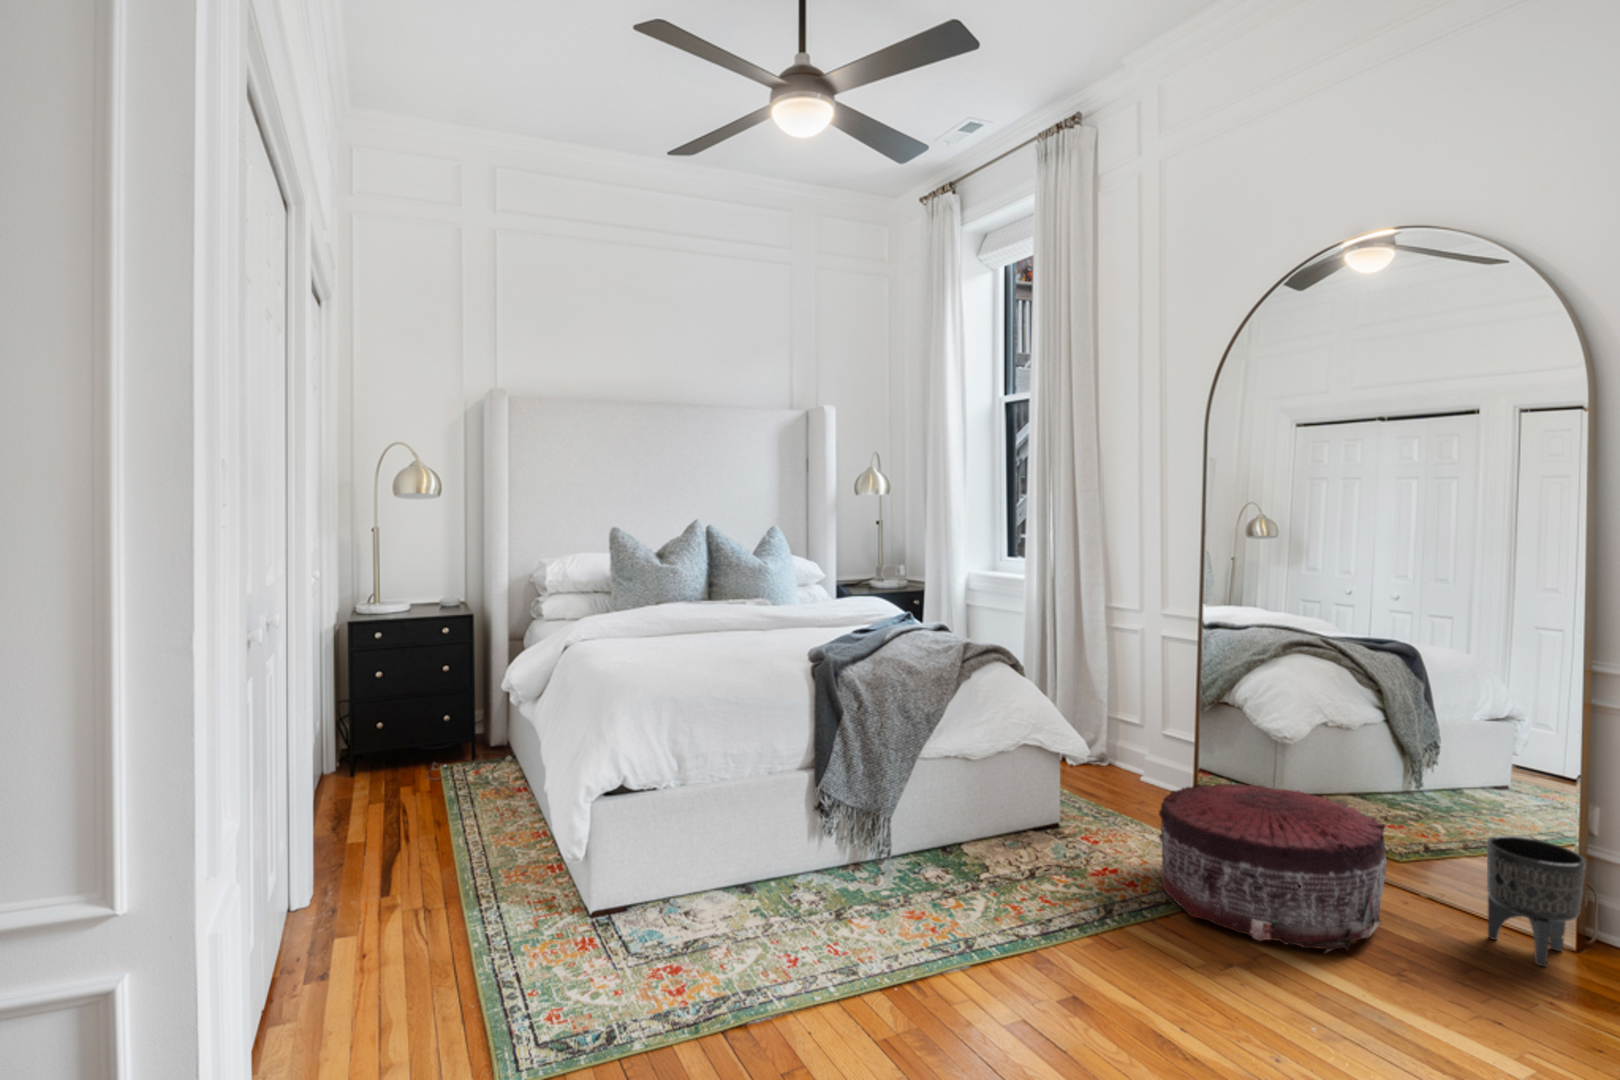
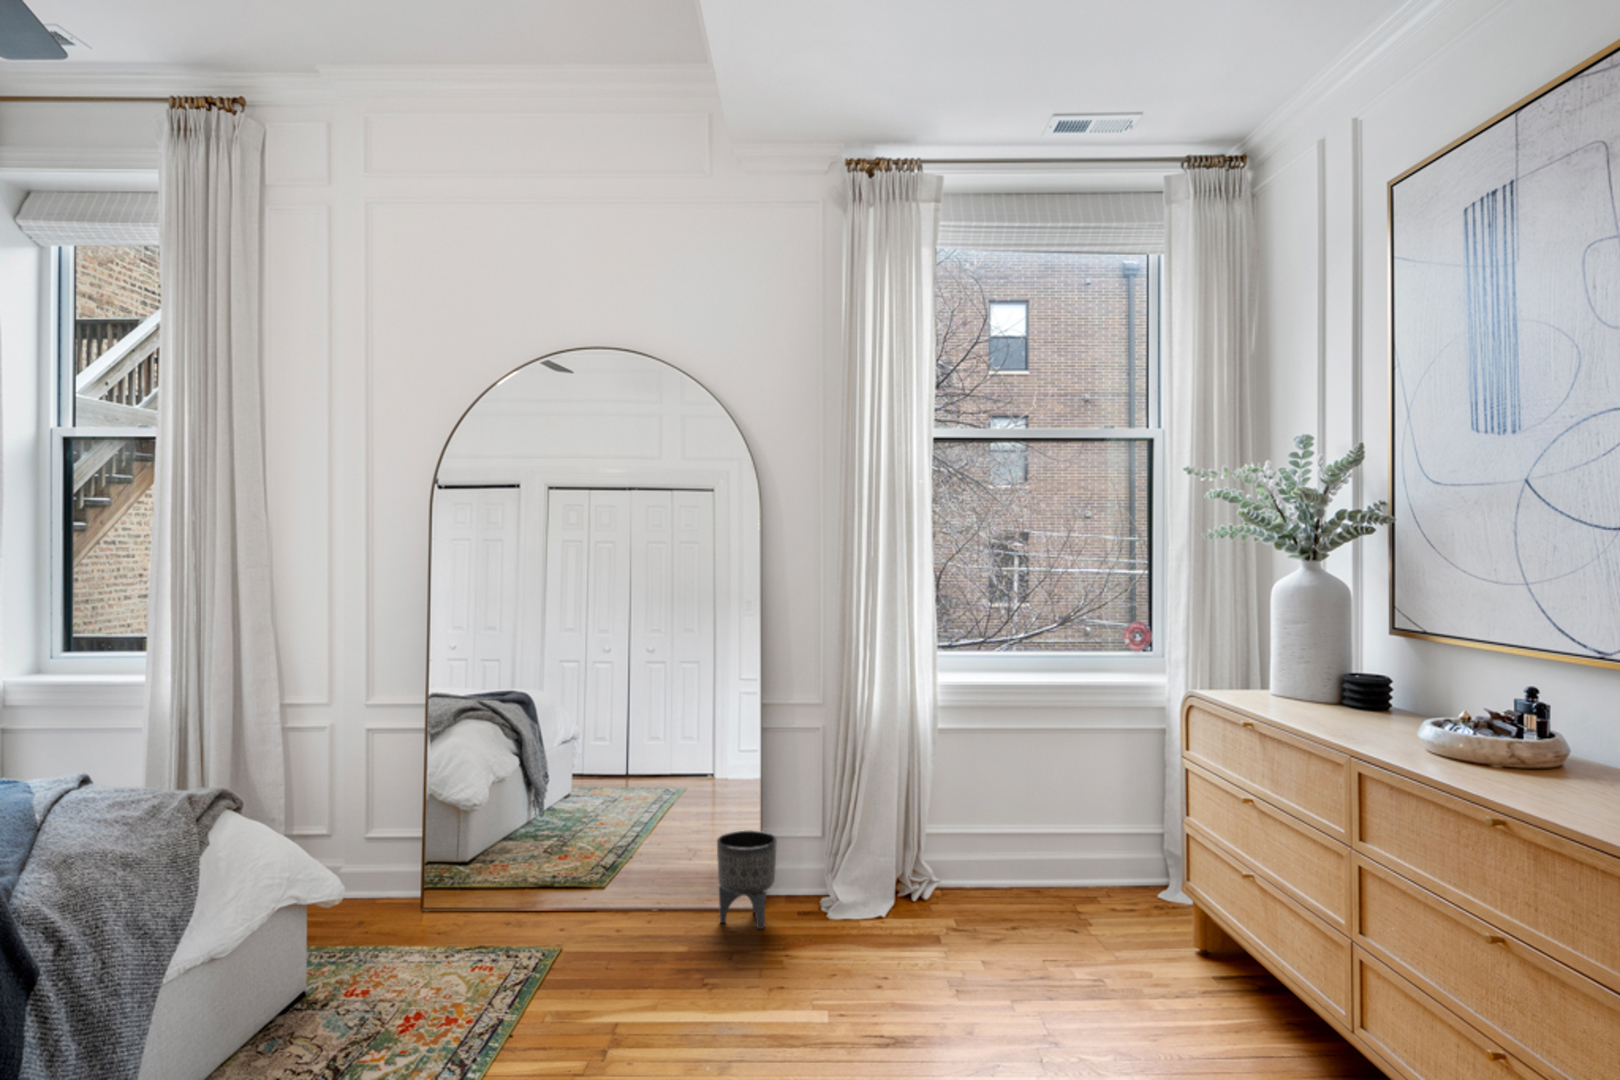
pouf: present [1159,783,1387,953] -> none [464,847,675,1023]

